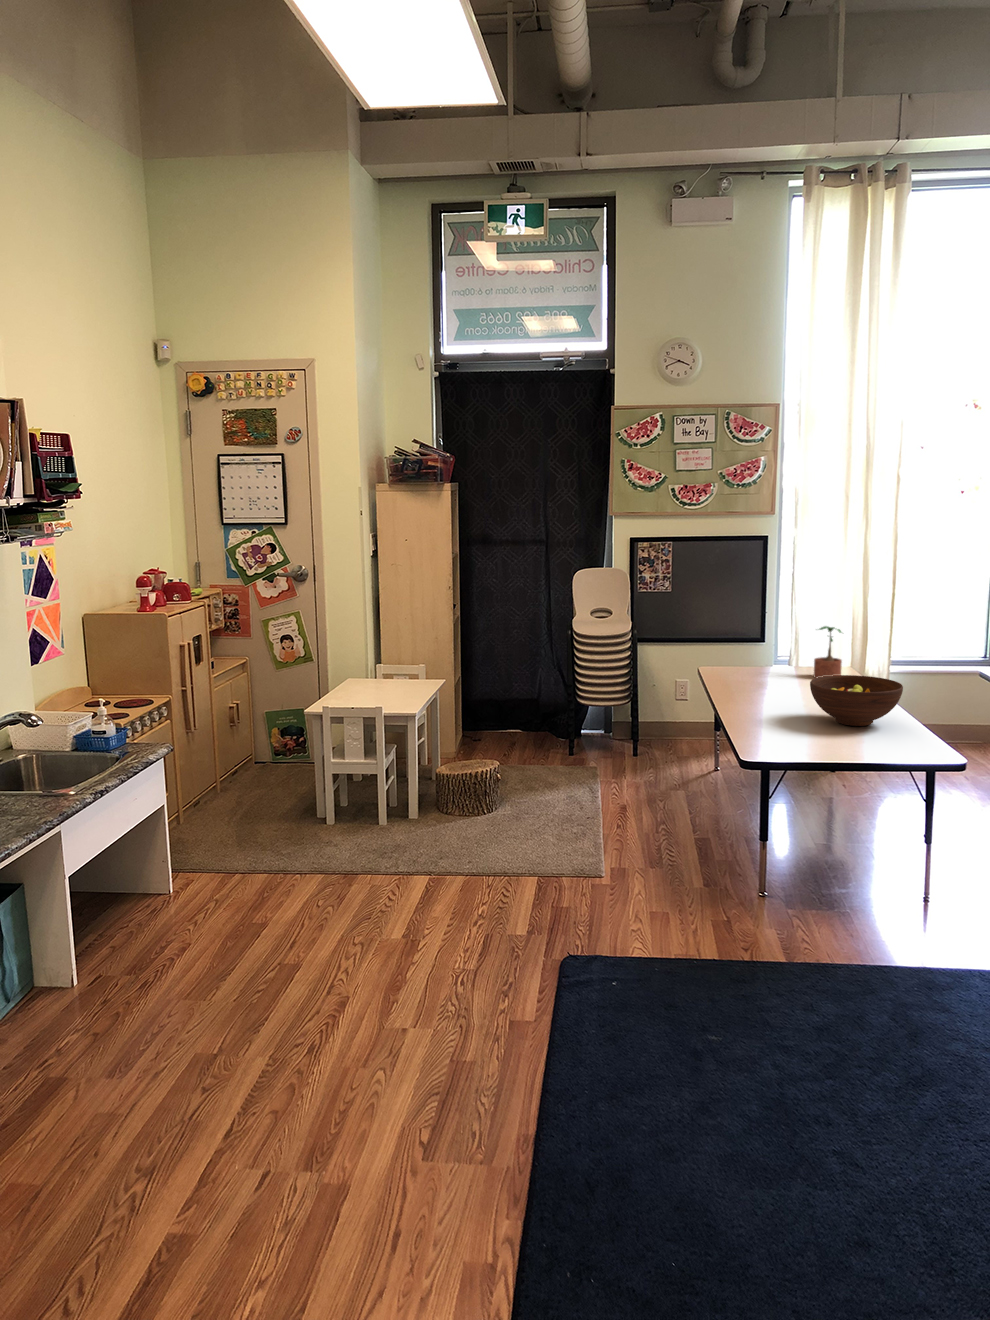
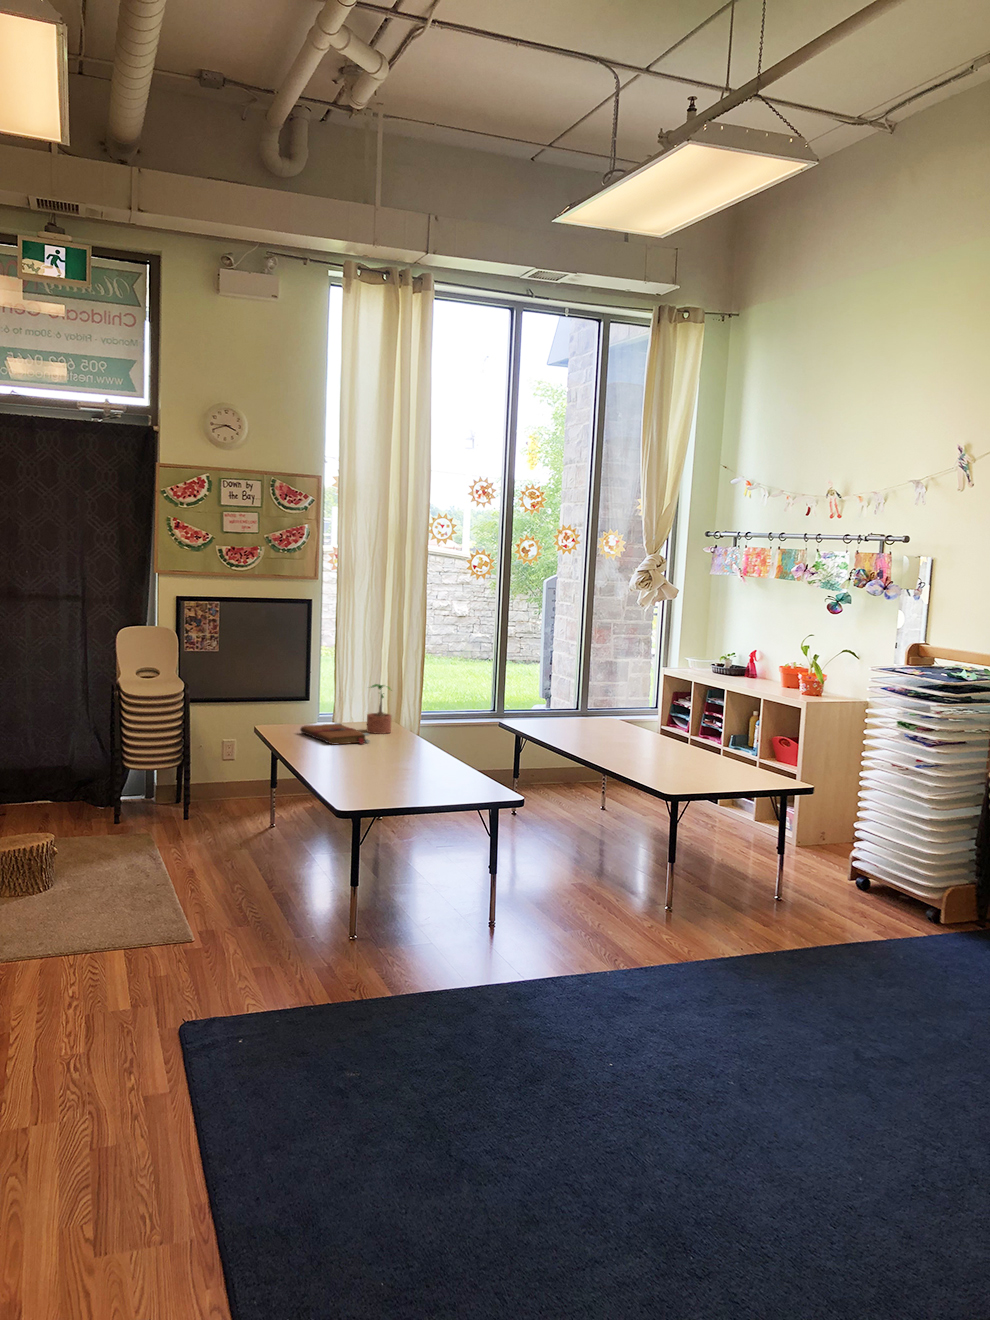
book: none [740,667,811,690] -> present [300,723,369,744]
fruit bowl: present [810,675,903,726] -> none [382,728,462,773]

